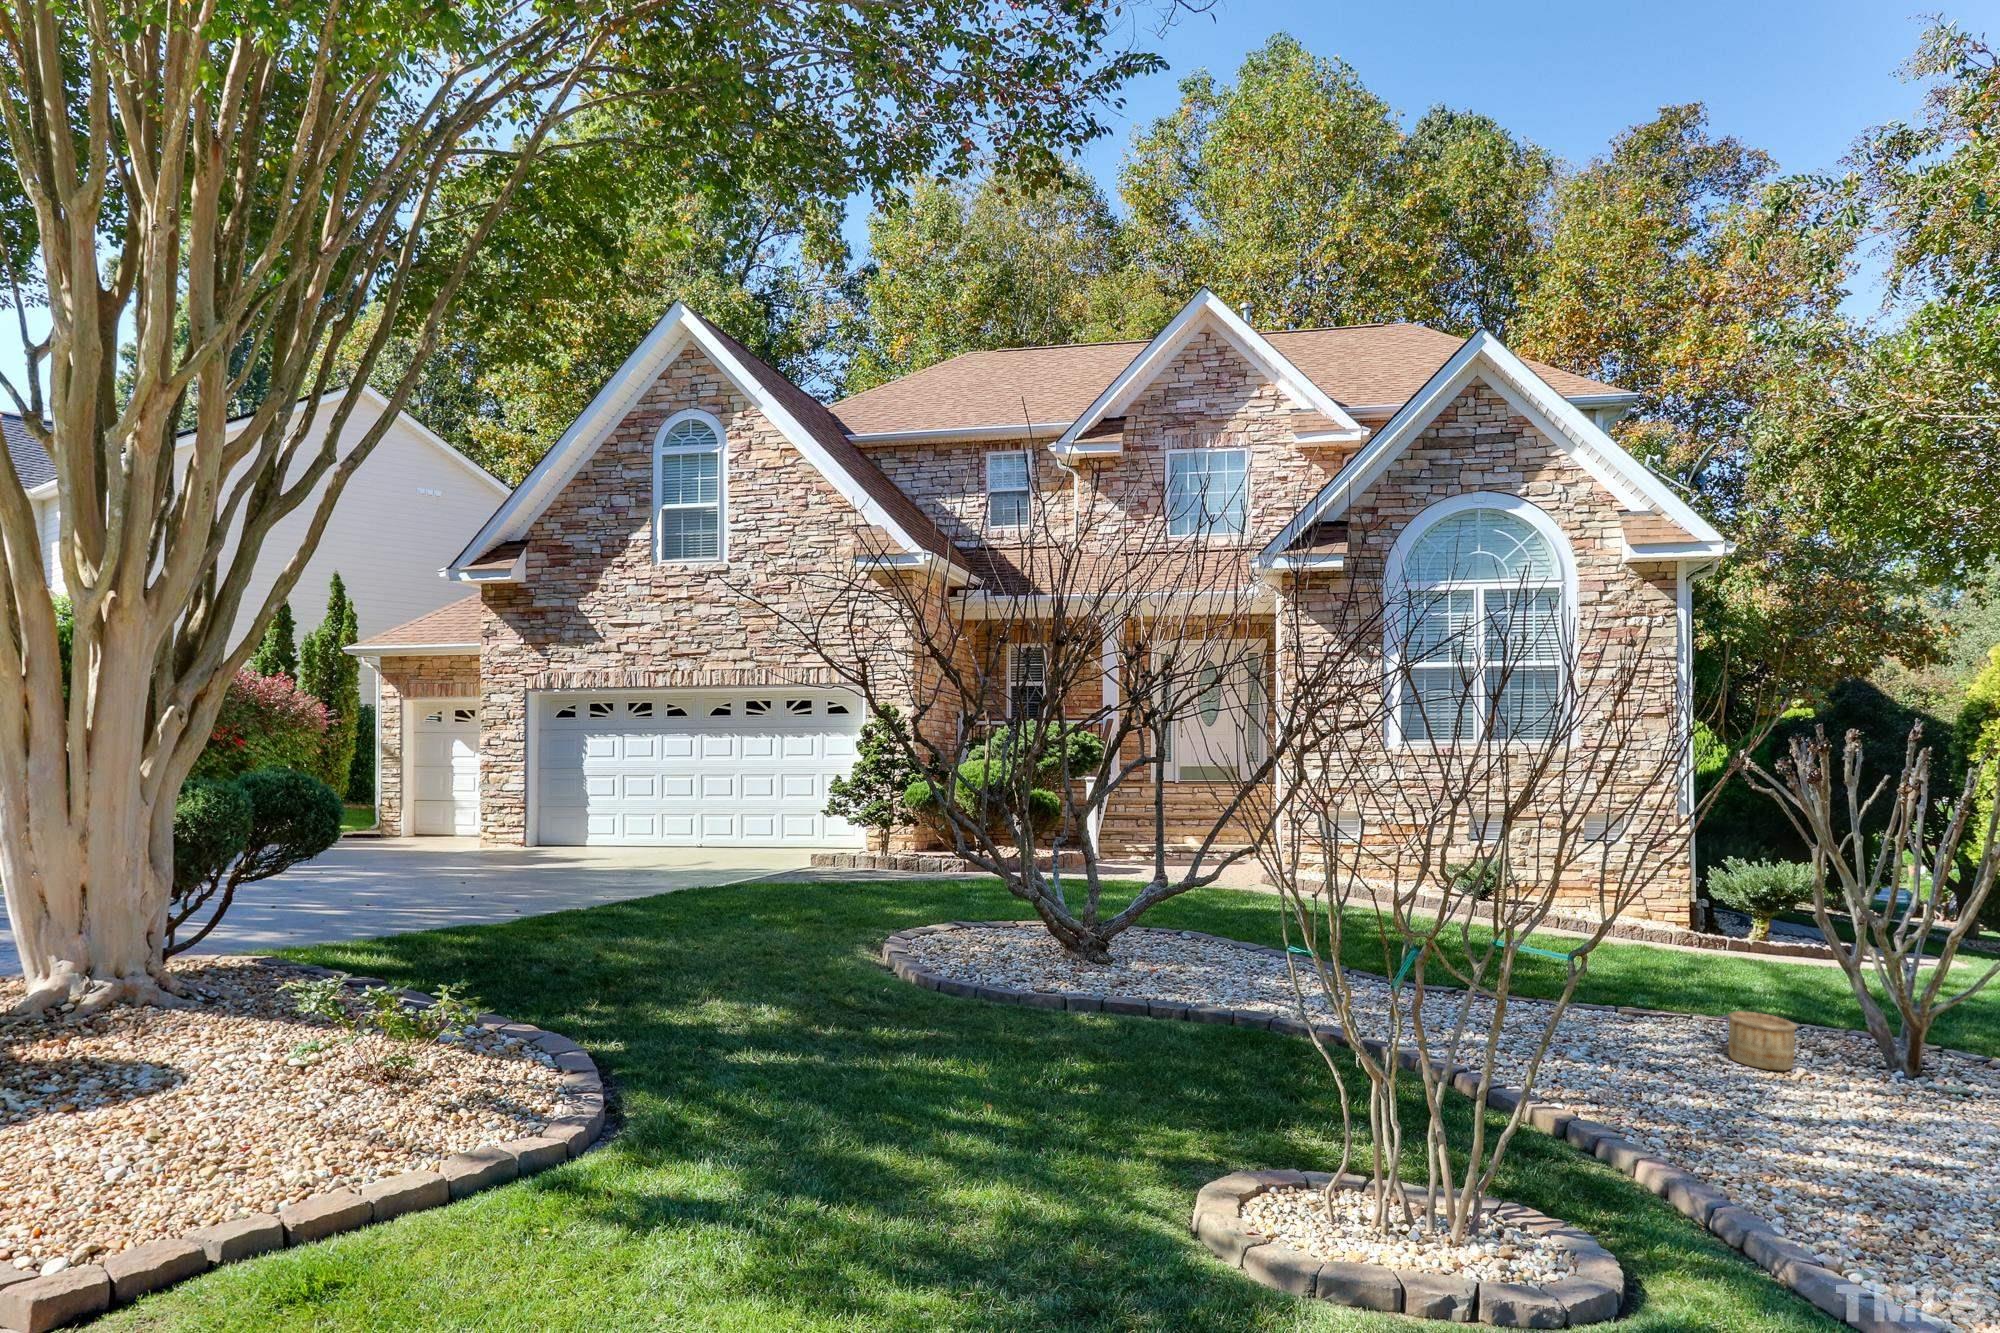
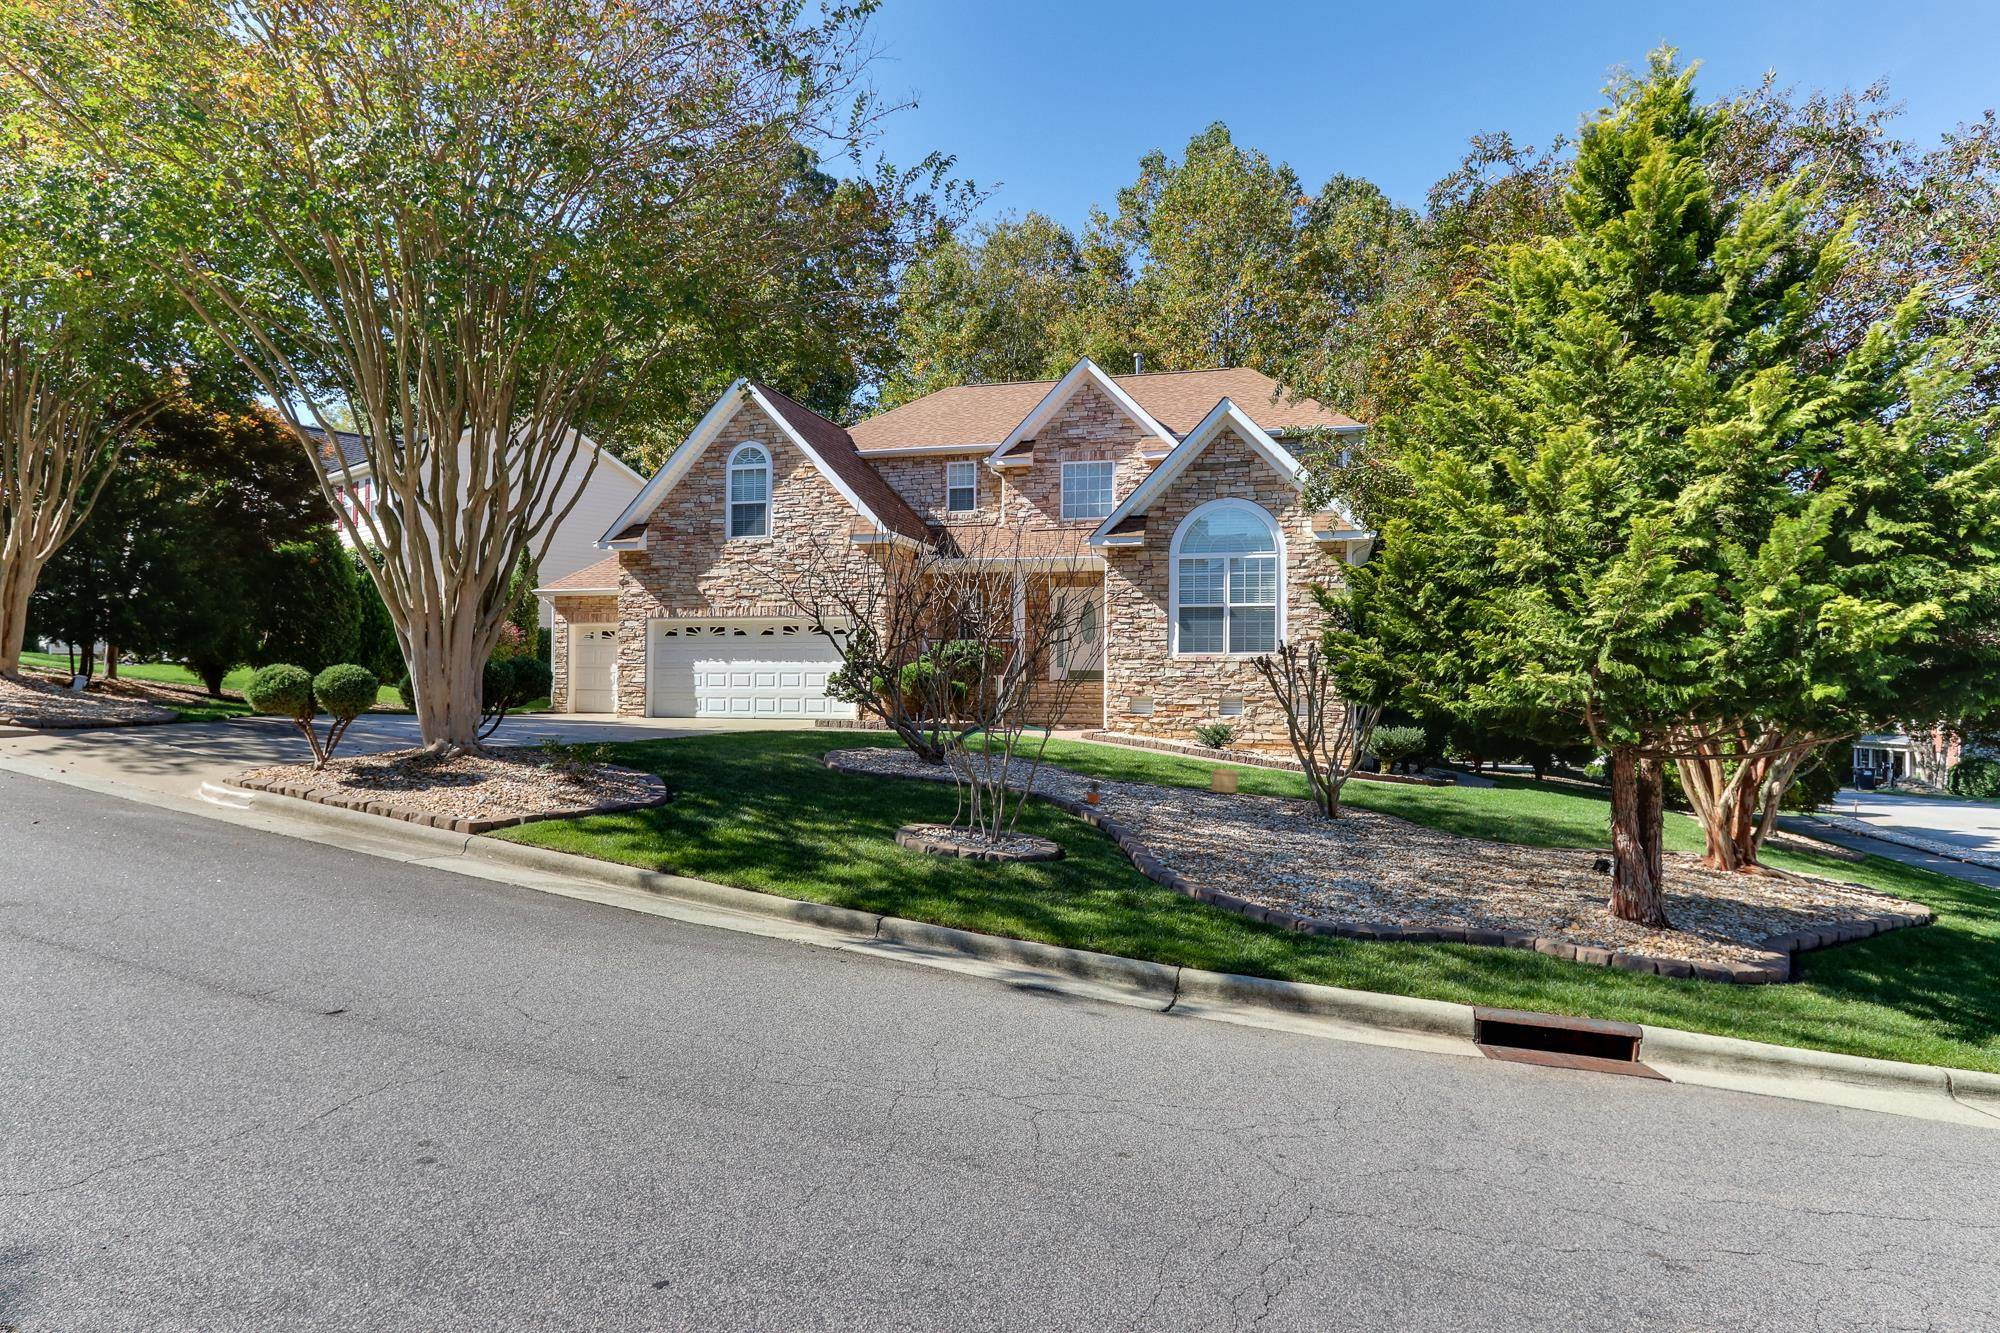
potted plant: none [1630,1117,1716,1188] -> present [1083,781,1107,804]

